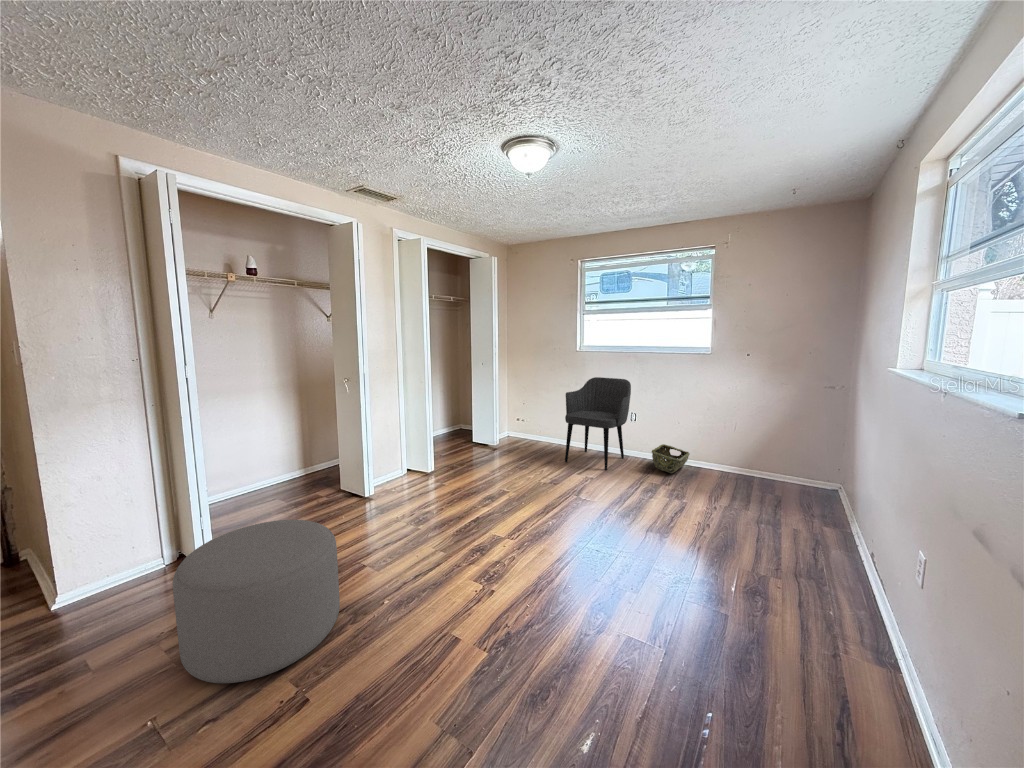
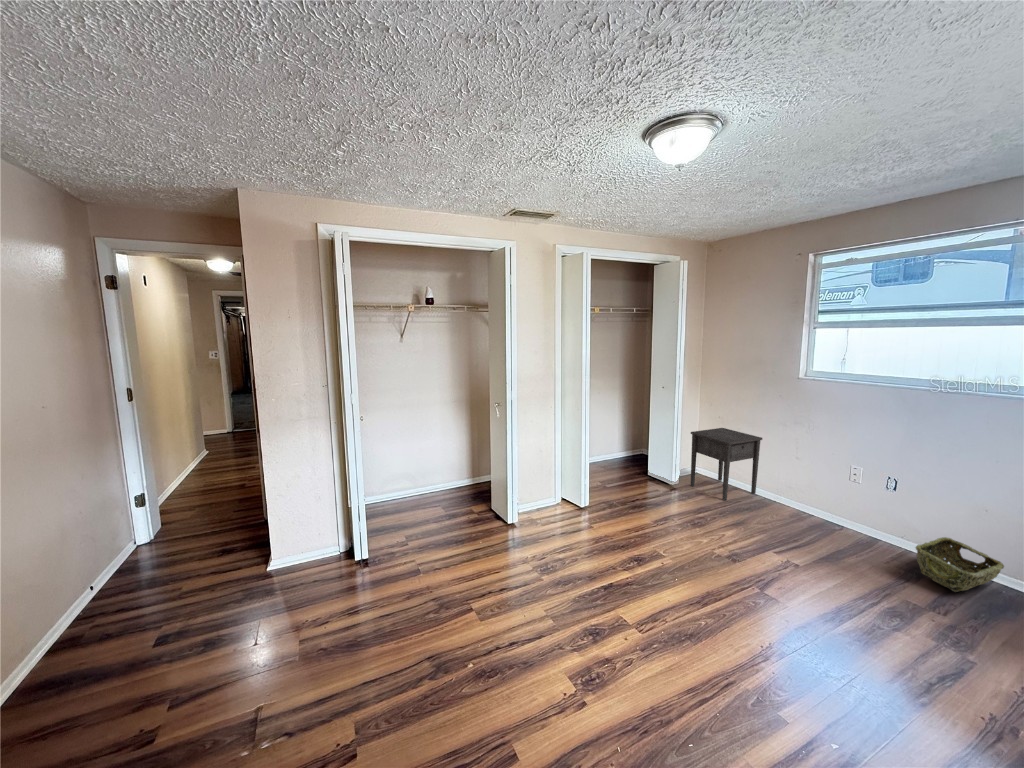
armchair: present [565,377,631,470] -> none [763,417,888,556]
nightstand: none [504,396,555,451] -> present [691,428,762,500]
ottoman: present [173,520,340,683] -> none [287,549,428,708]

